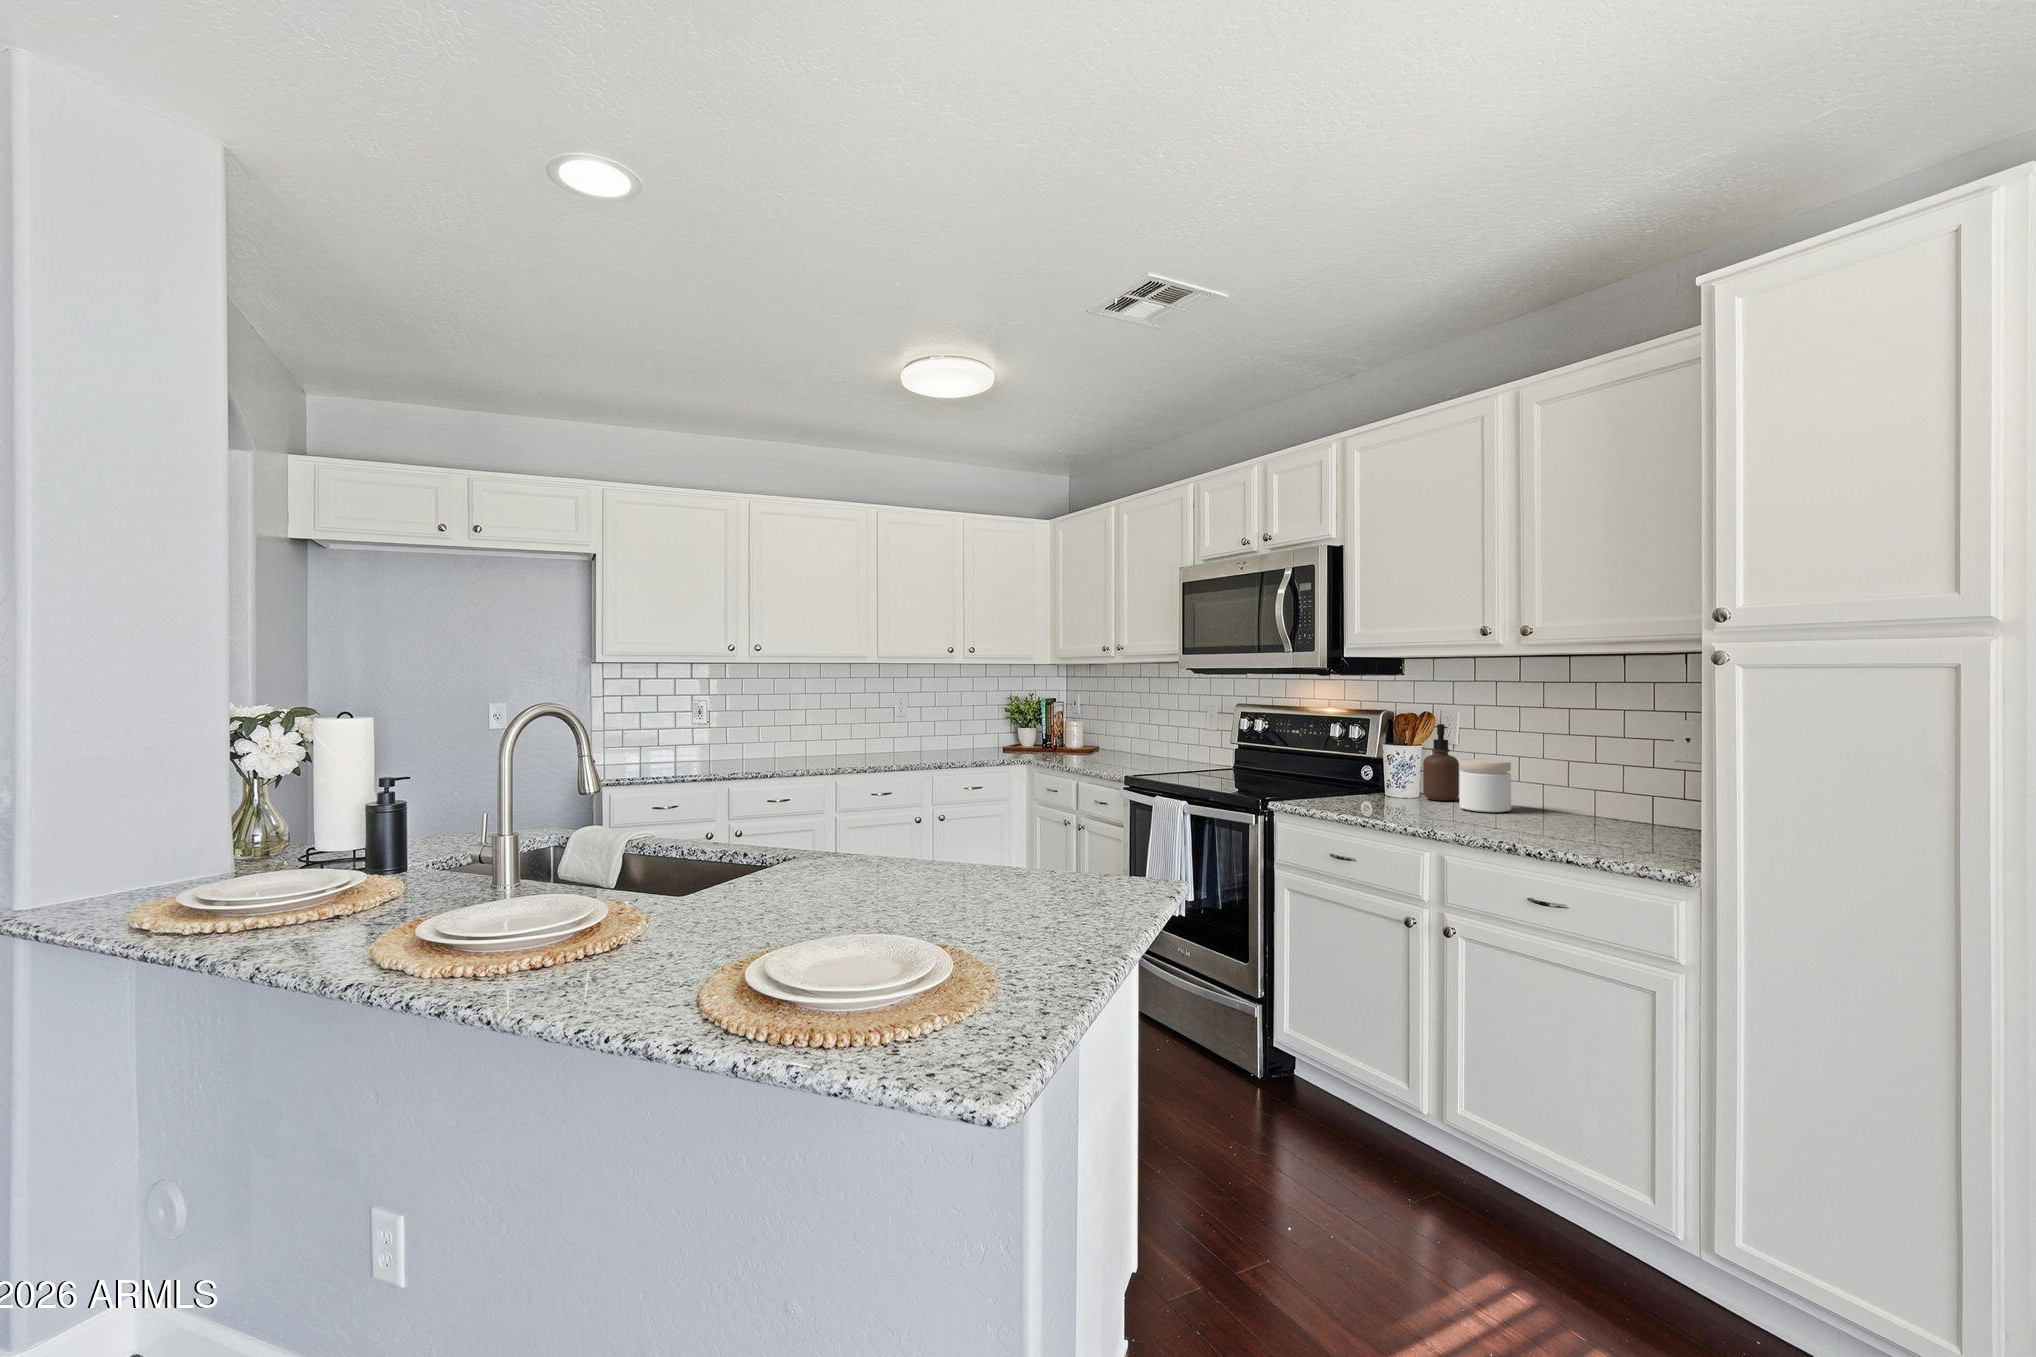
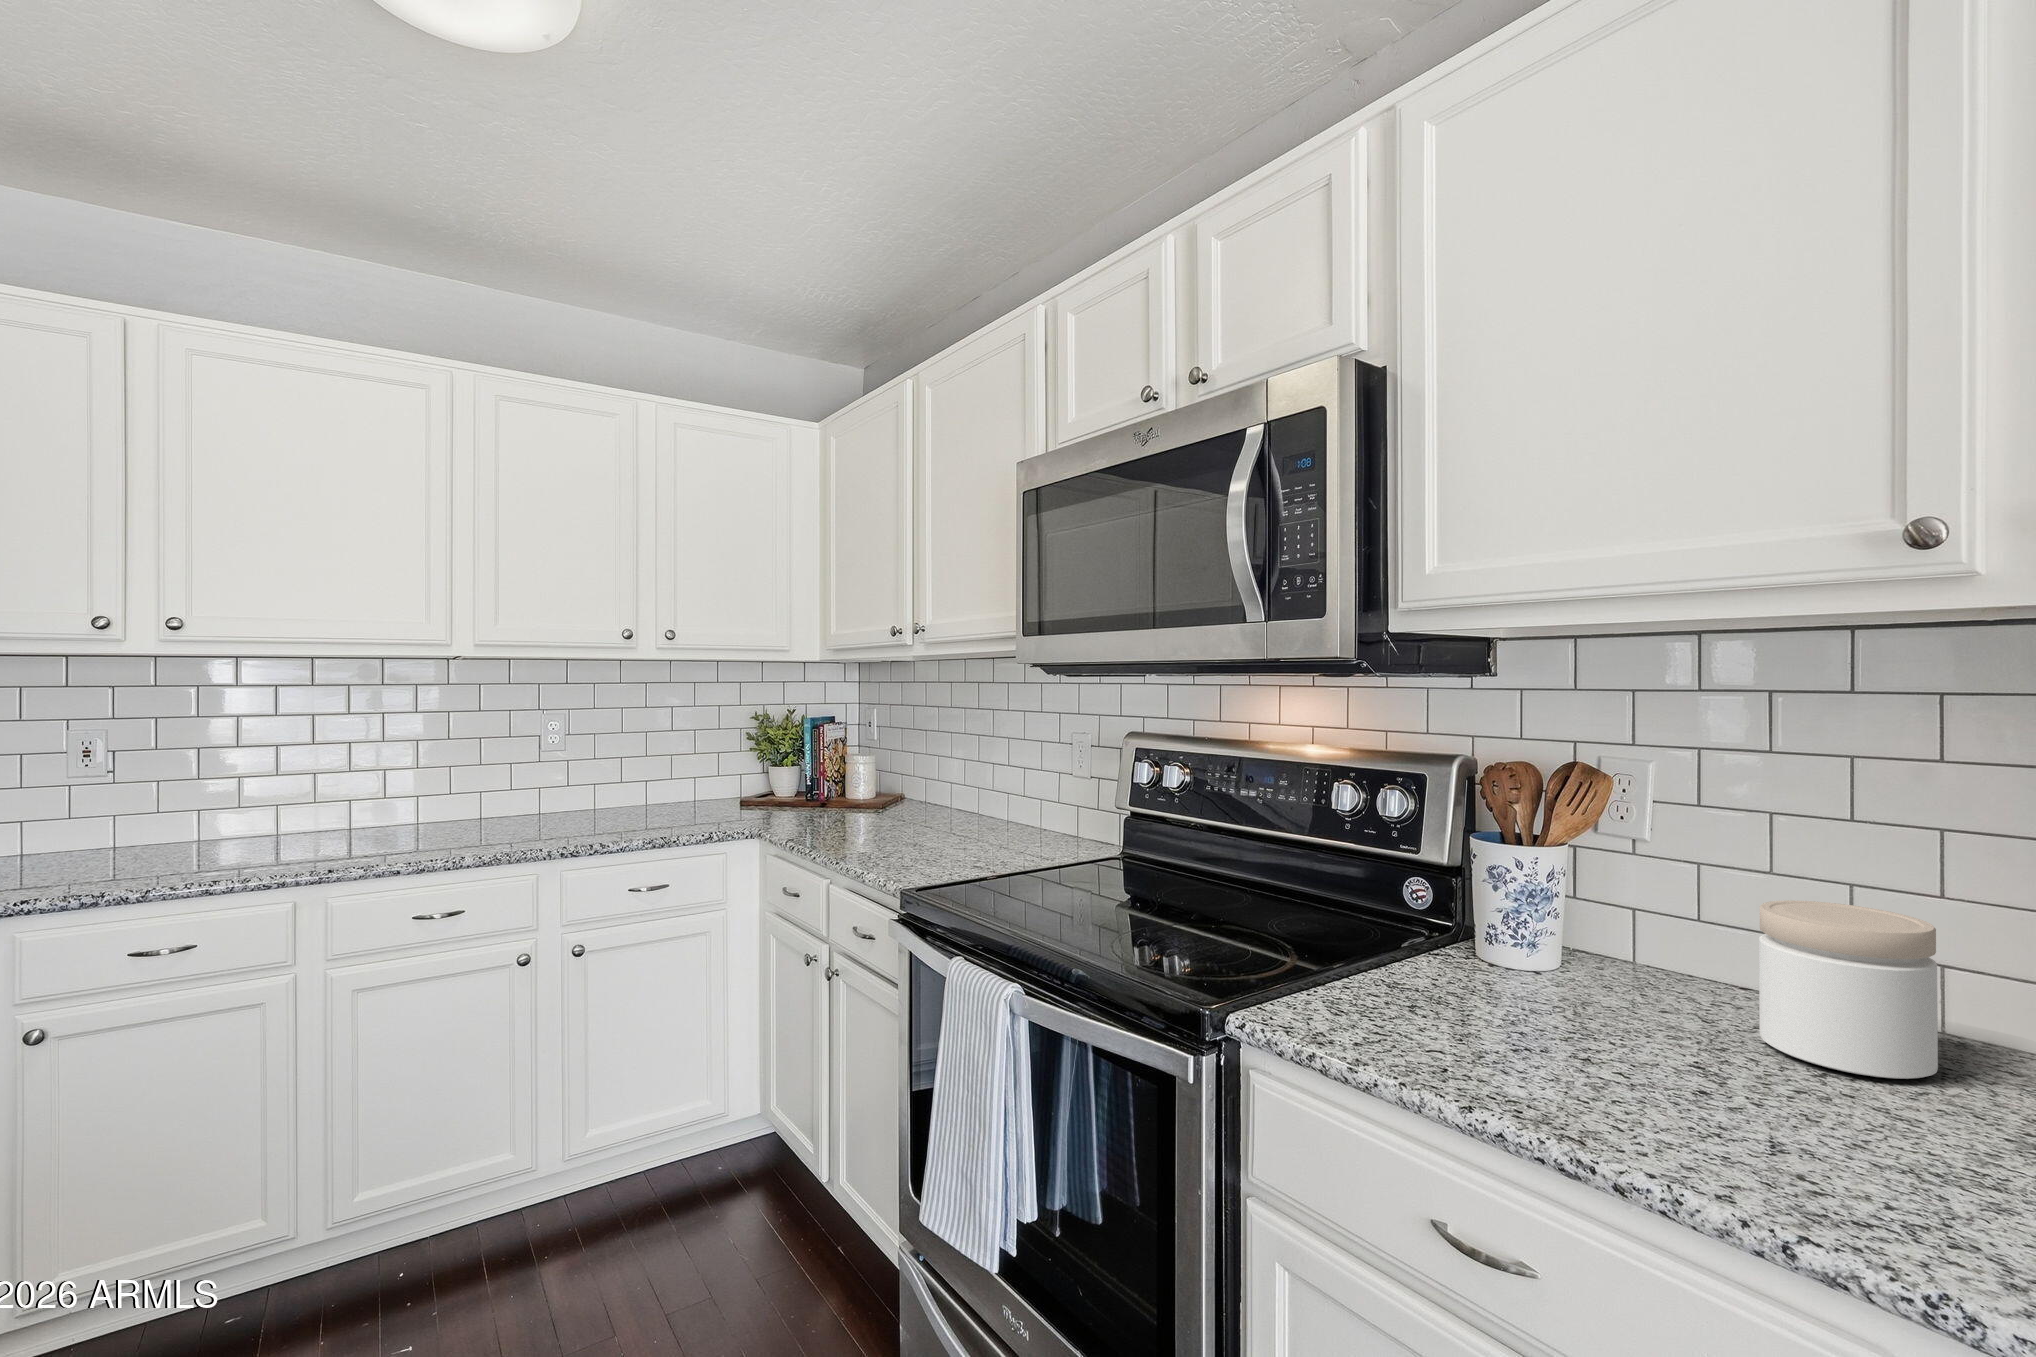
soap dispenser: present [1423,724,1459,801] -> none [1593,795,1692,993]

